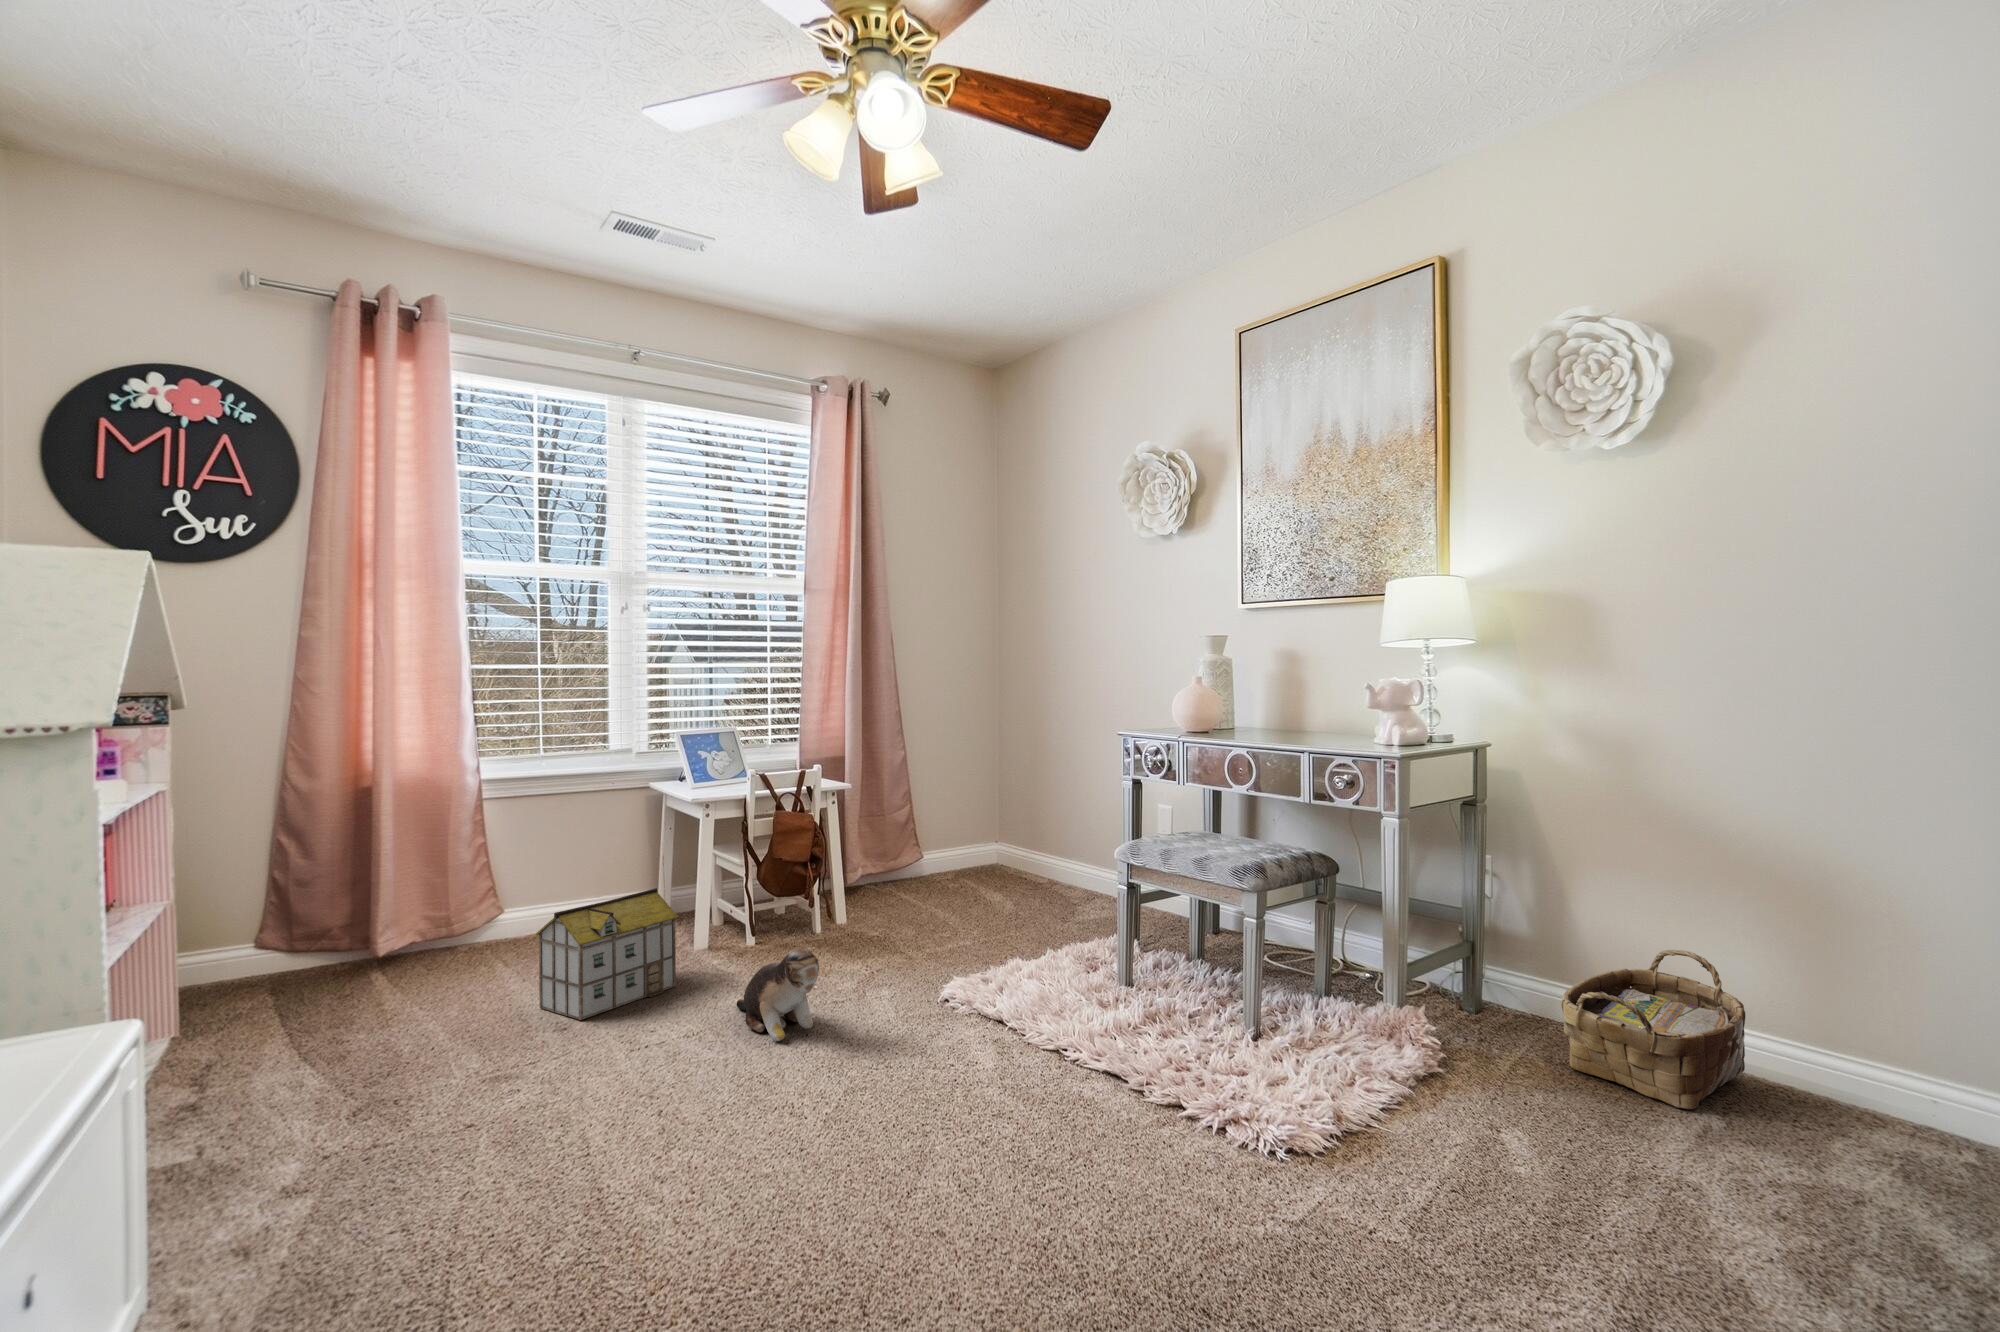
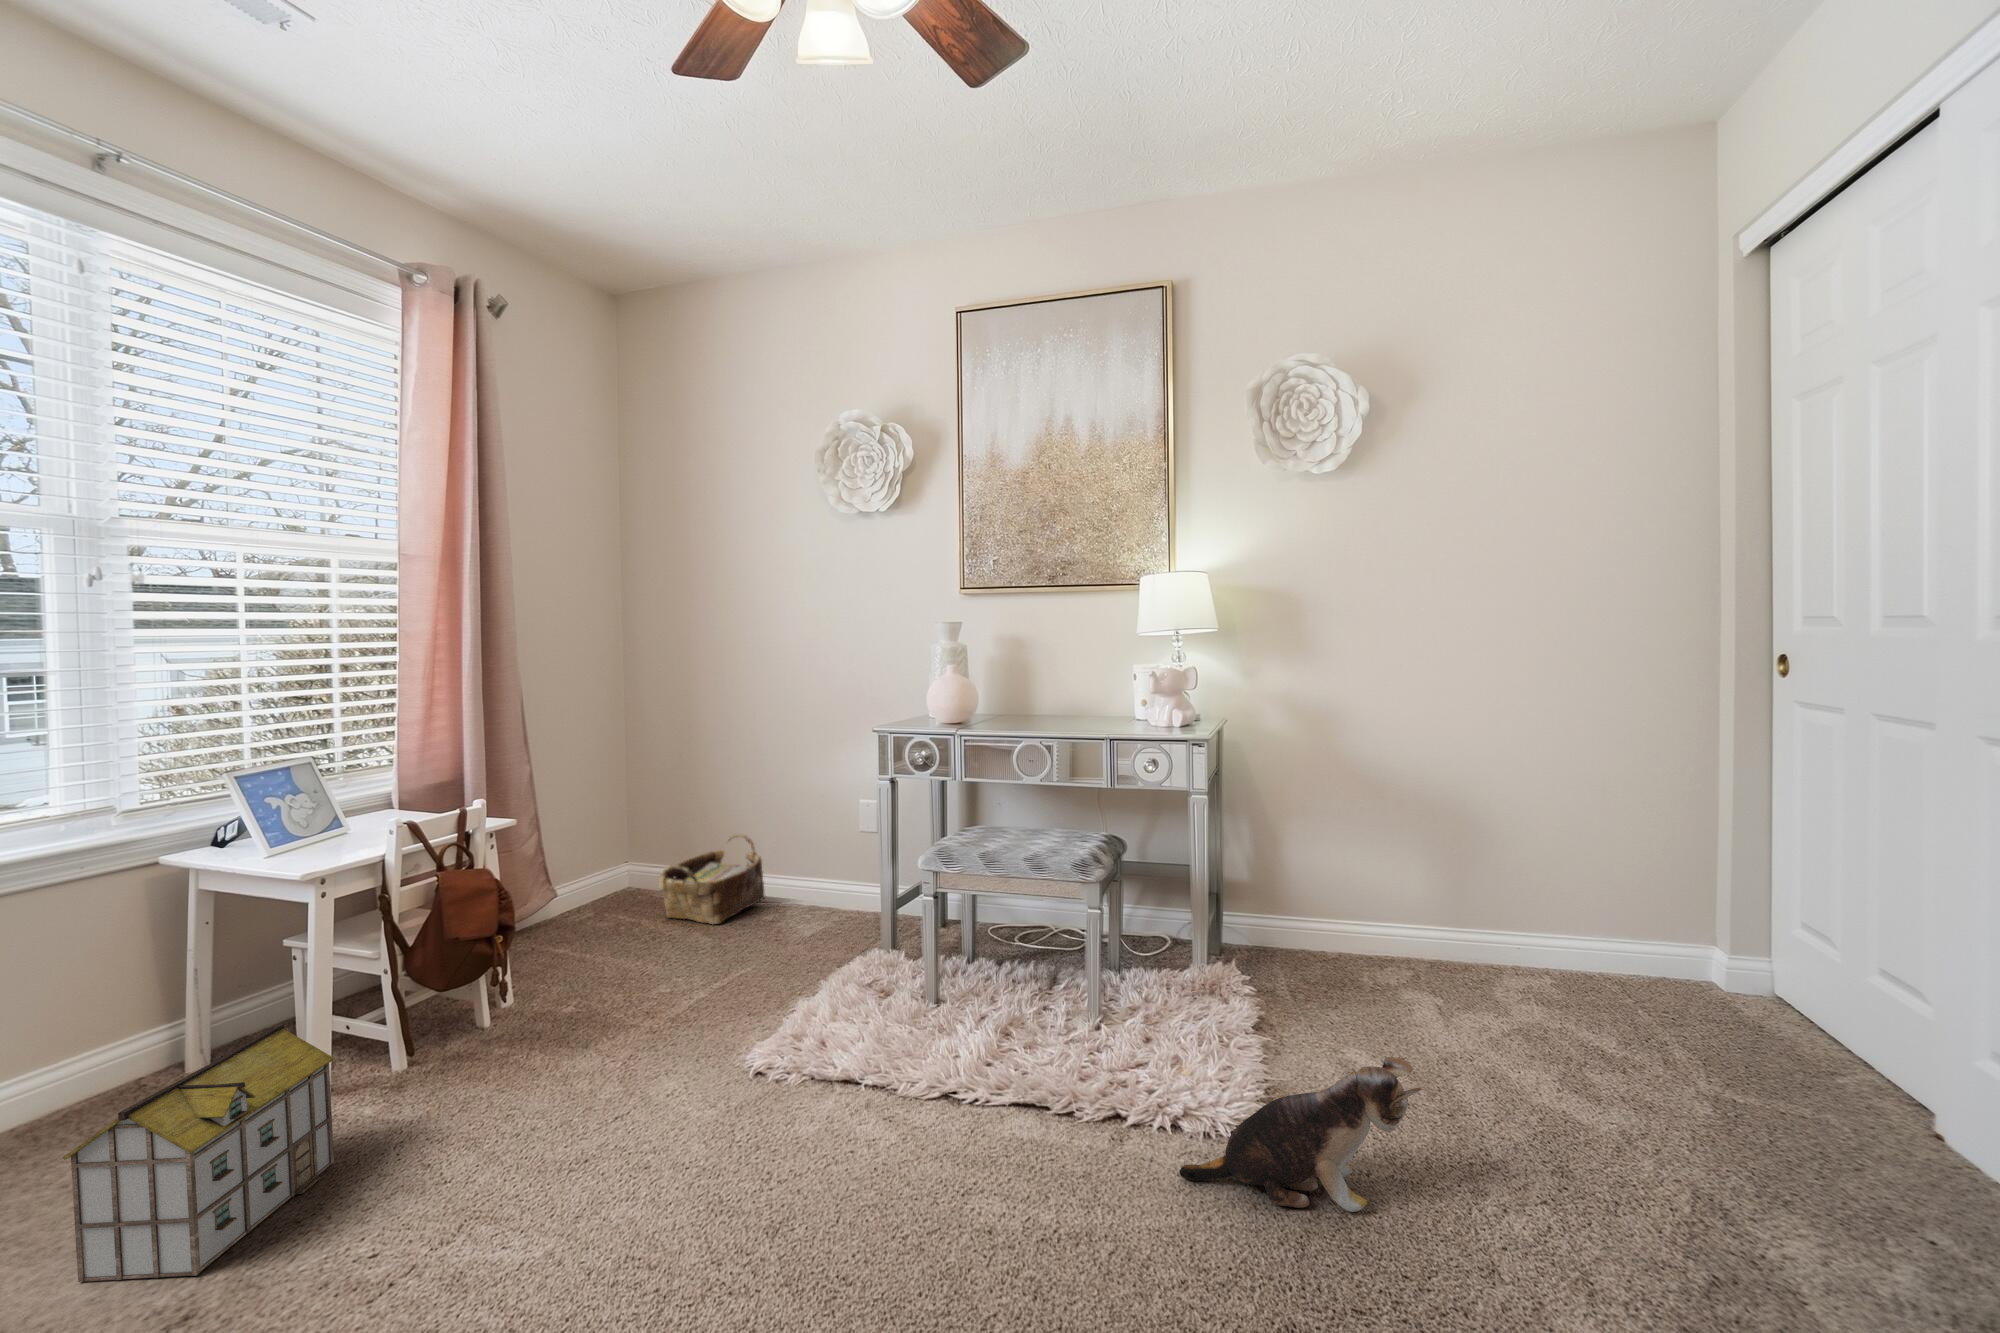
plush toy: present [737,948,825,1041] -> present [1179,1057,1421,1212]
woven basket: present [1561,950,1745,1109] -> present [659,834,765,924]

